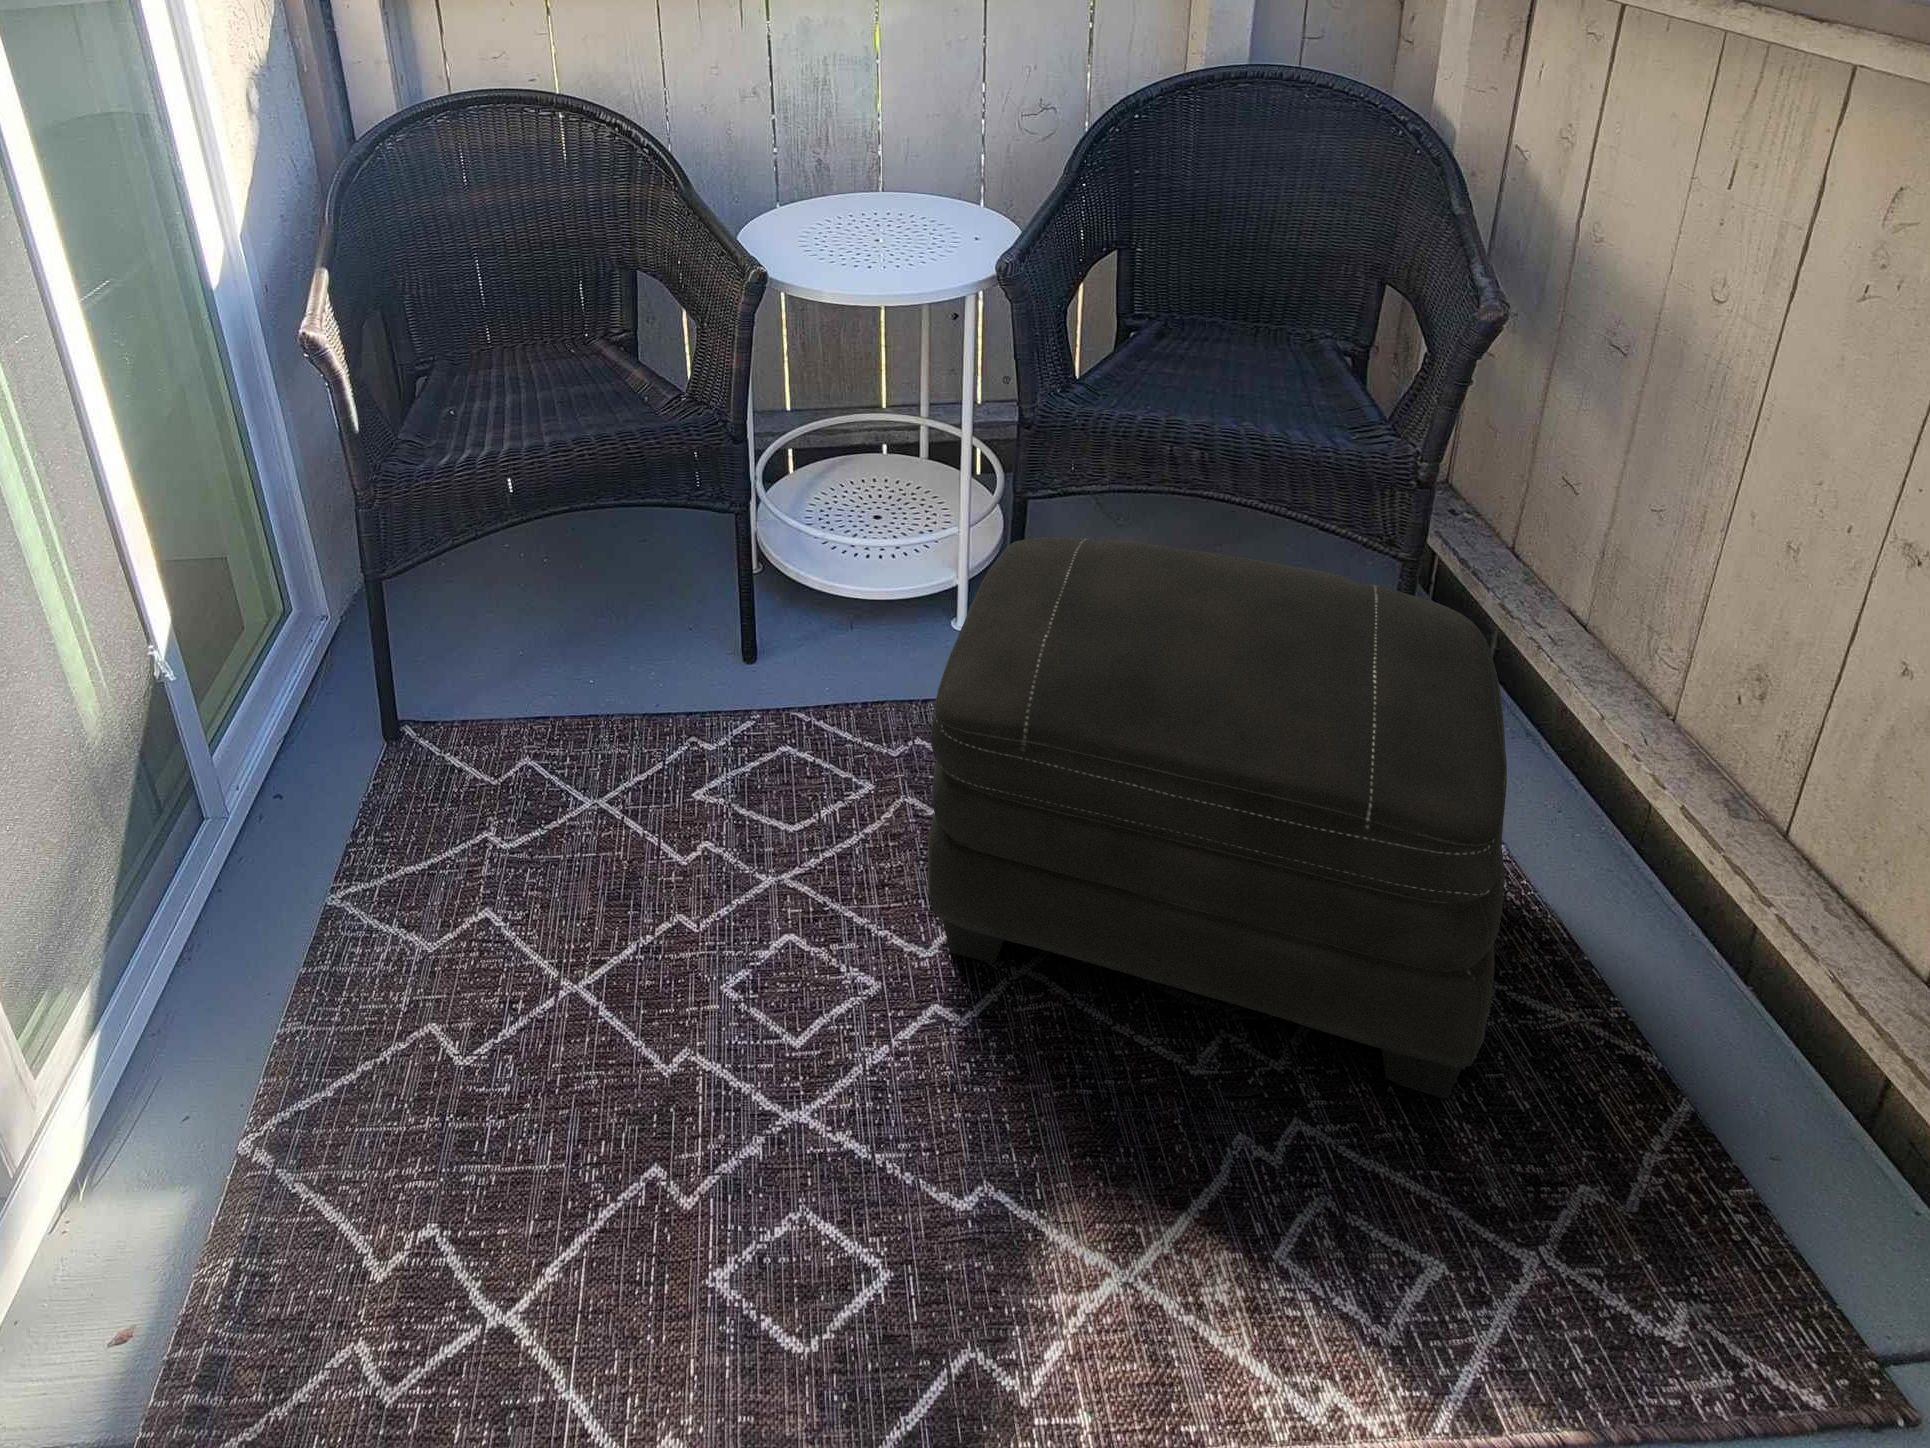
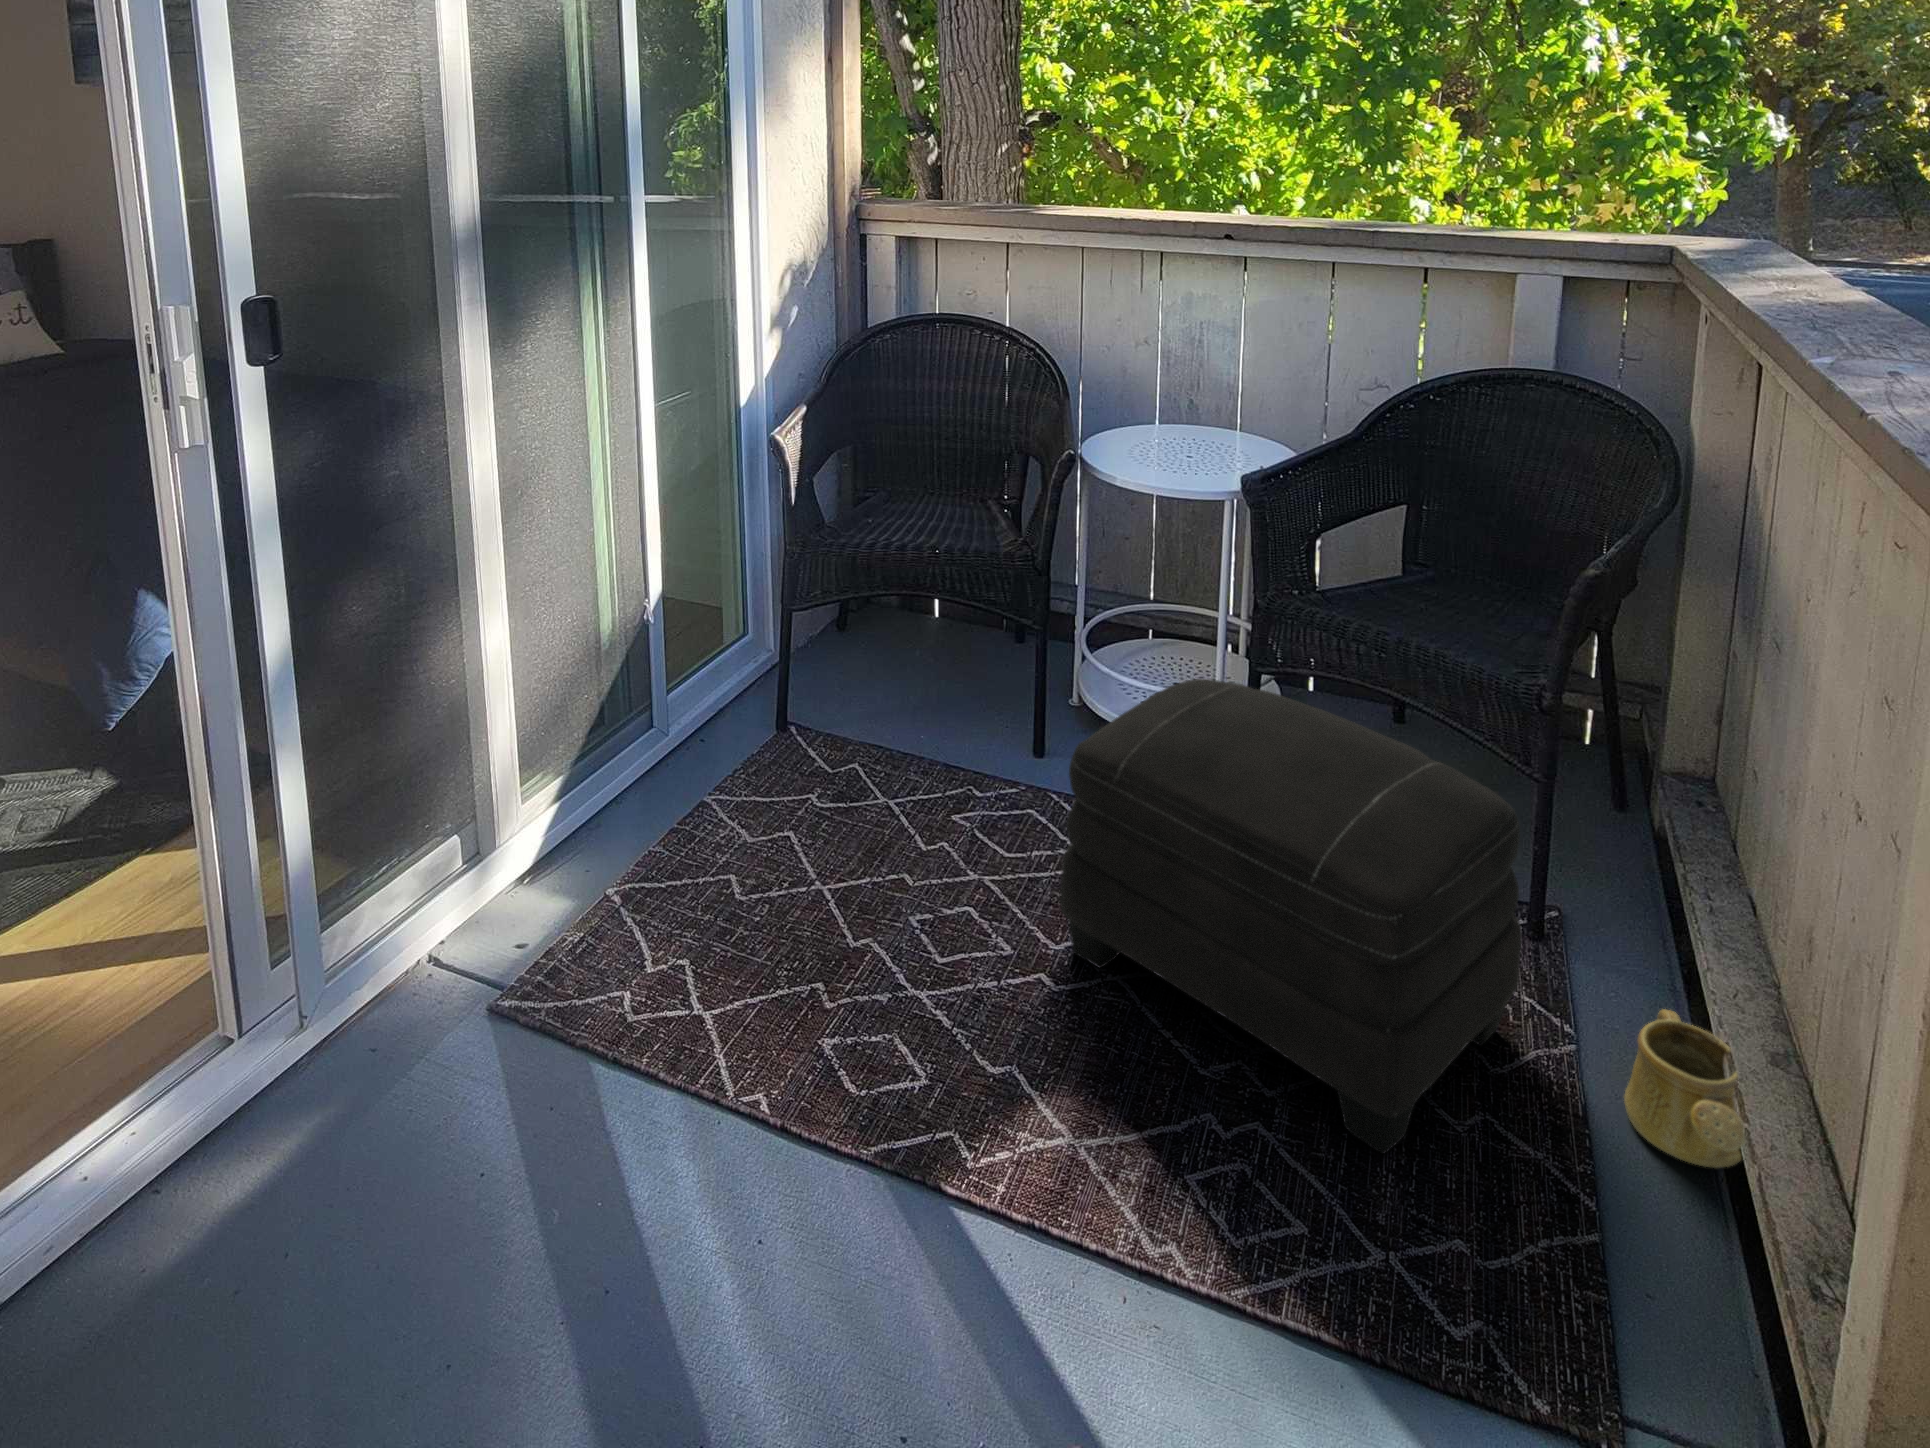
watering can: none [1595,780,1795,952] -> present [1624,1009,1744,1168]

